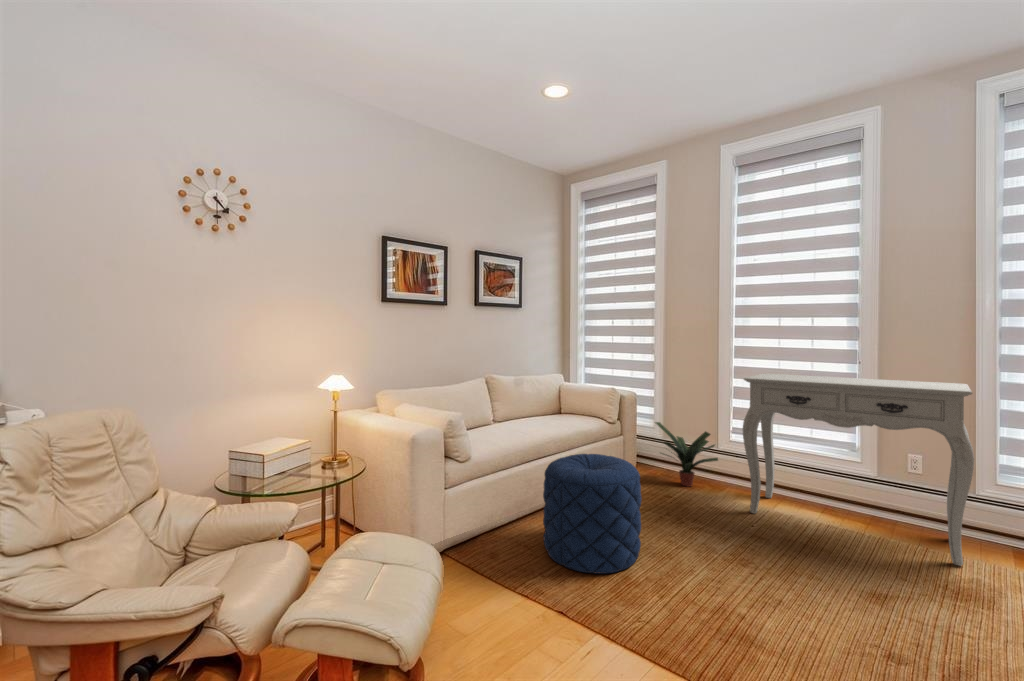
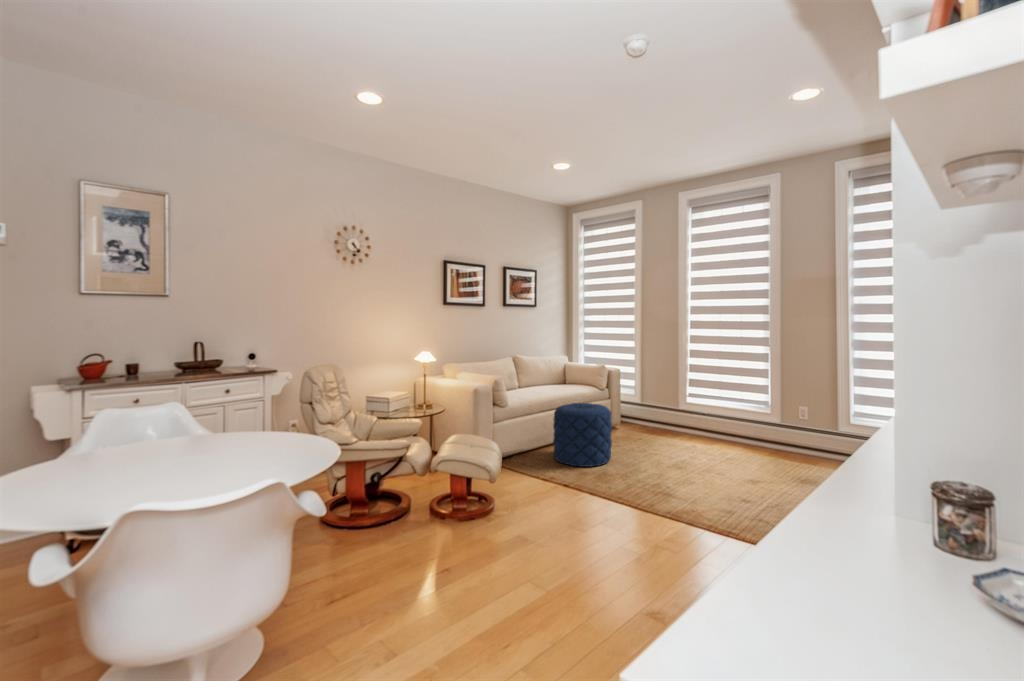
console table: present [743,374,974,566] -> none [684,355,817,465]
potted plant: present [656,422,718,487] -> none [631,390,673,433]

